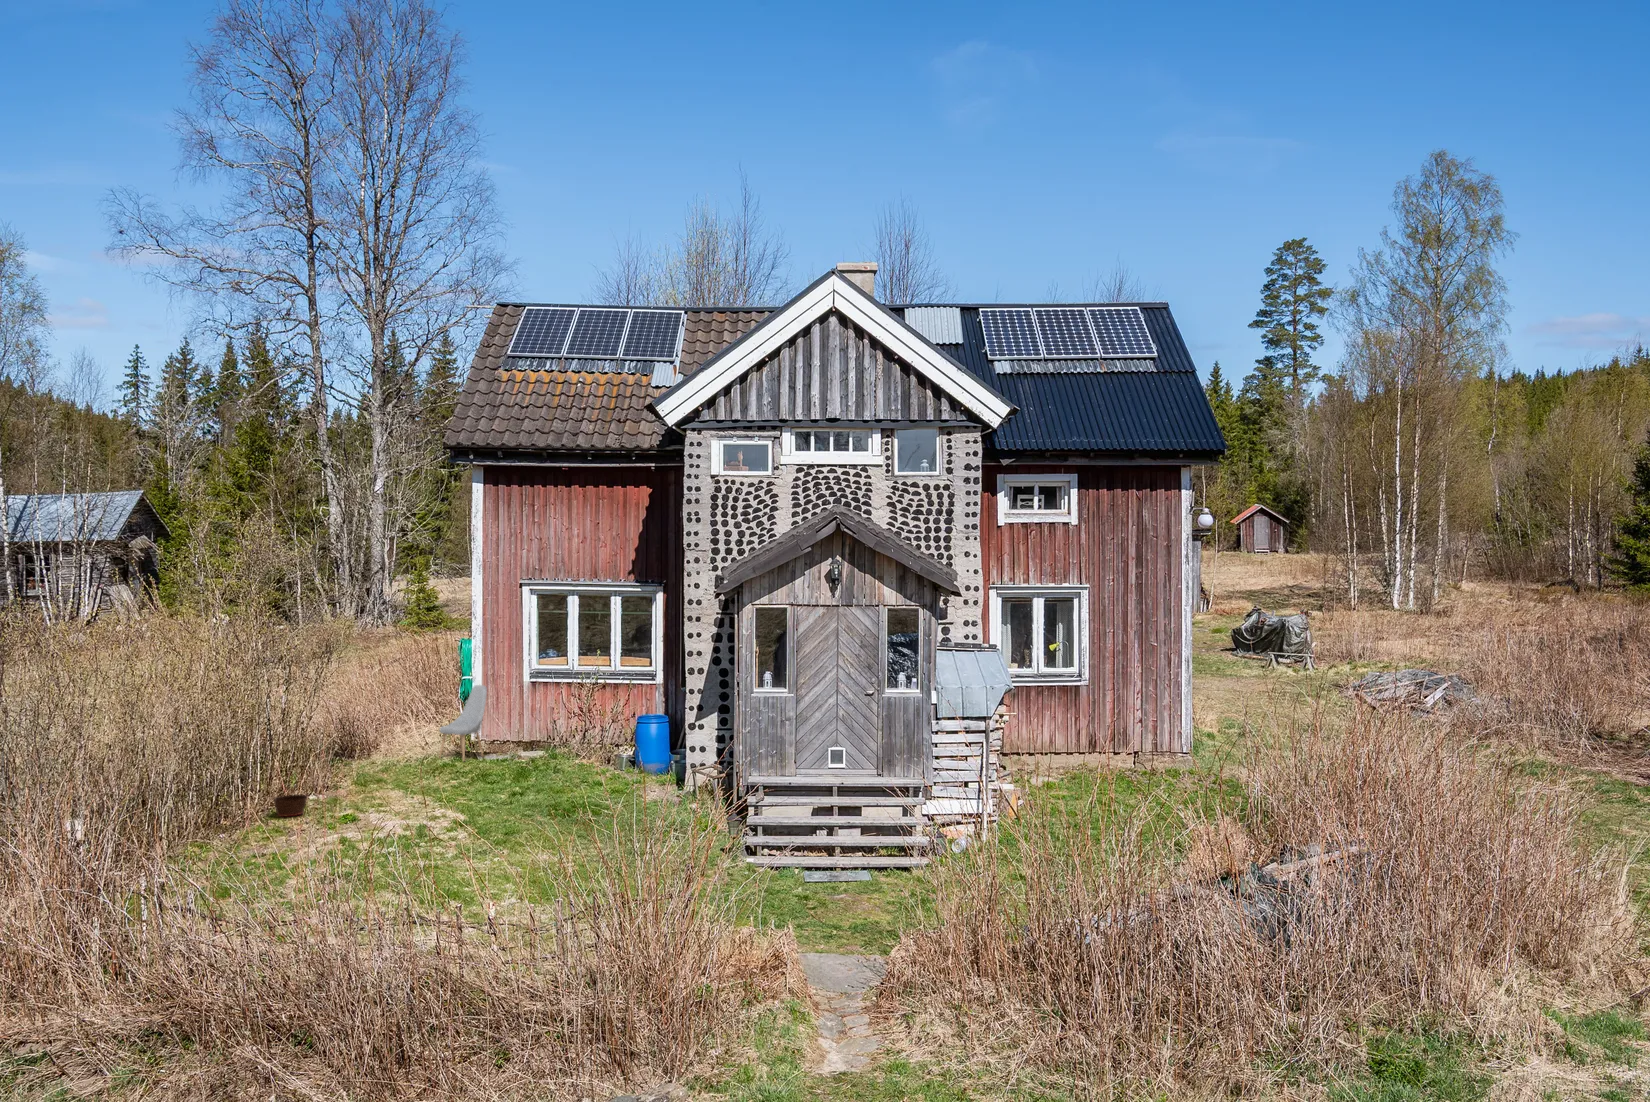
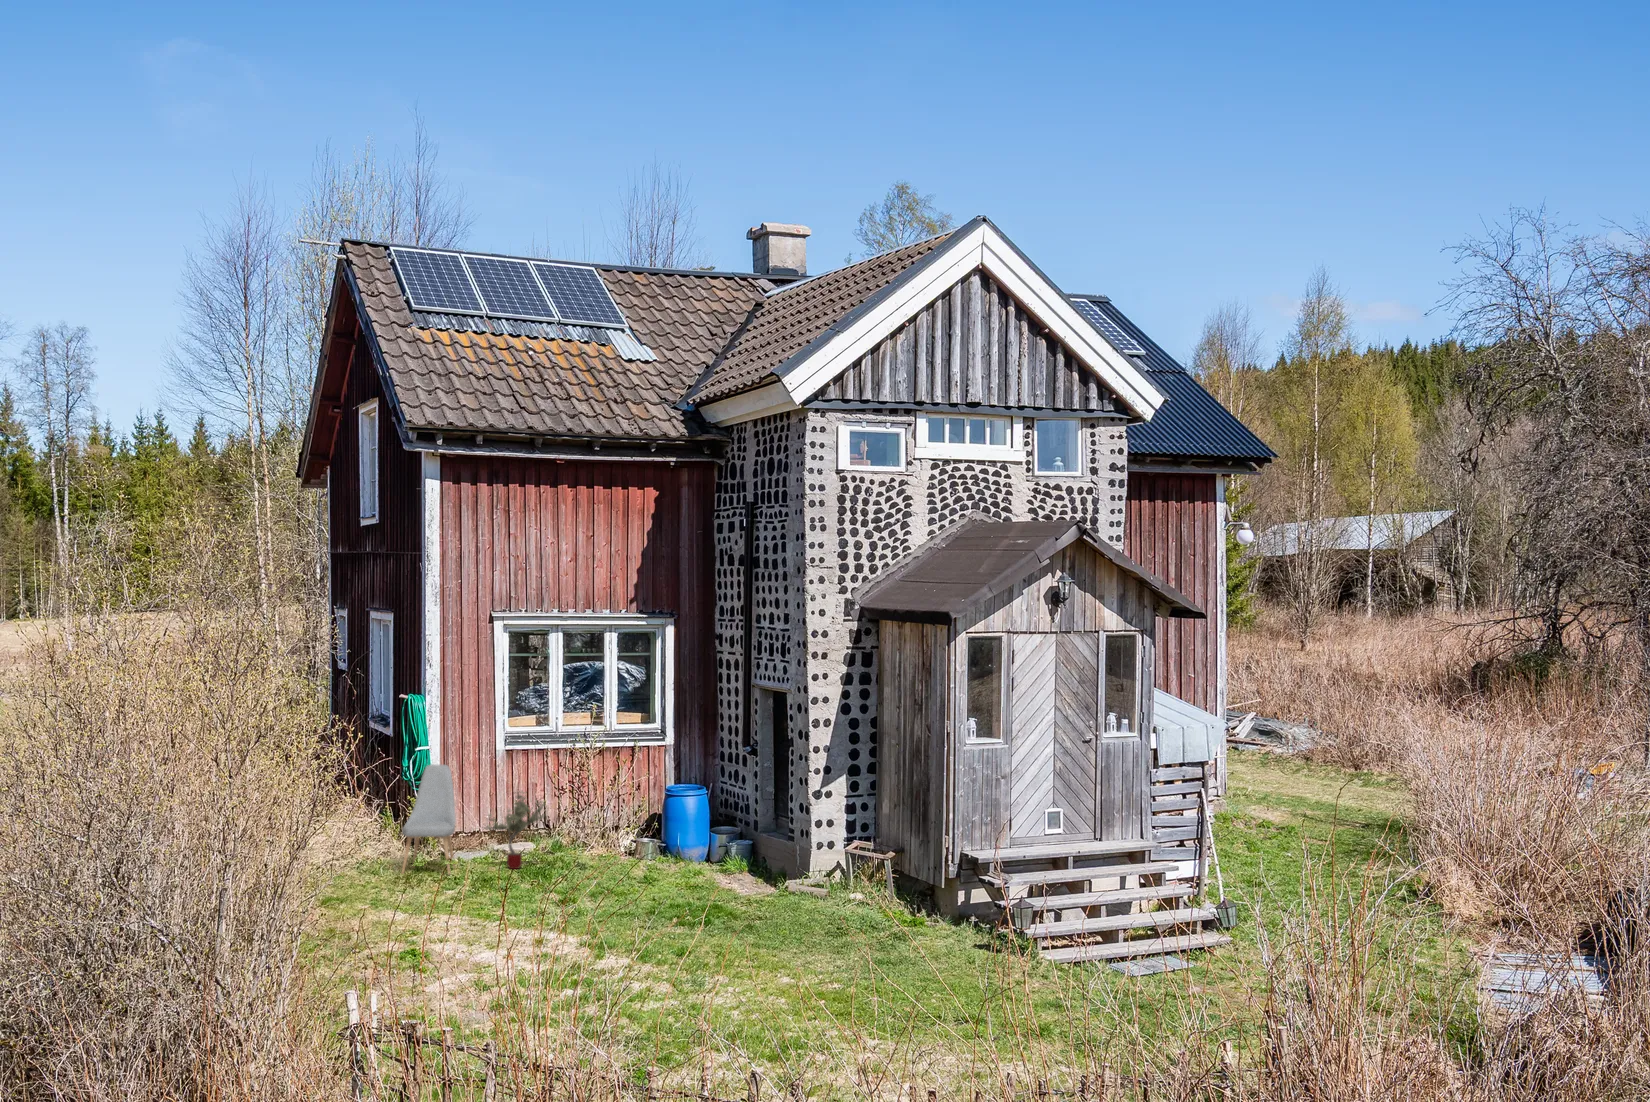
potted tree: none [504,706,547,761] -> present [485,792,545,869]
basket: present [274,794,307,816] -> none [421,918,465,948]

